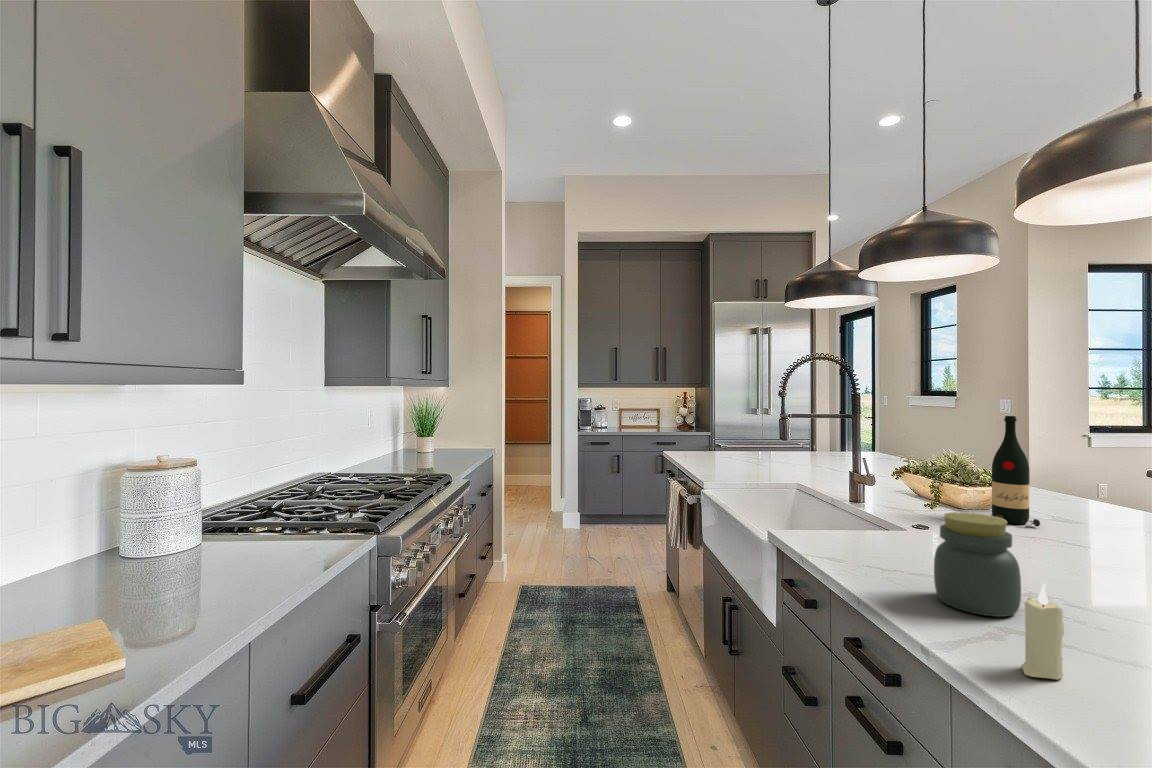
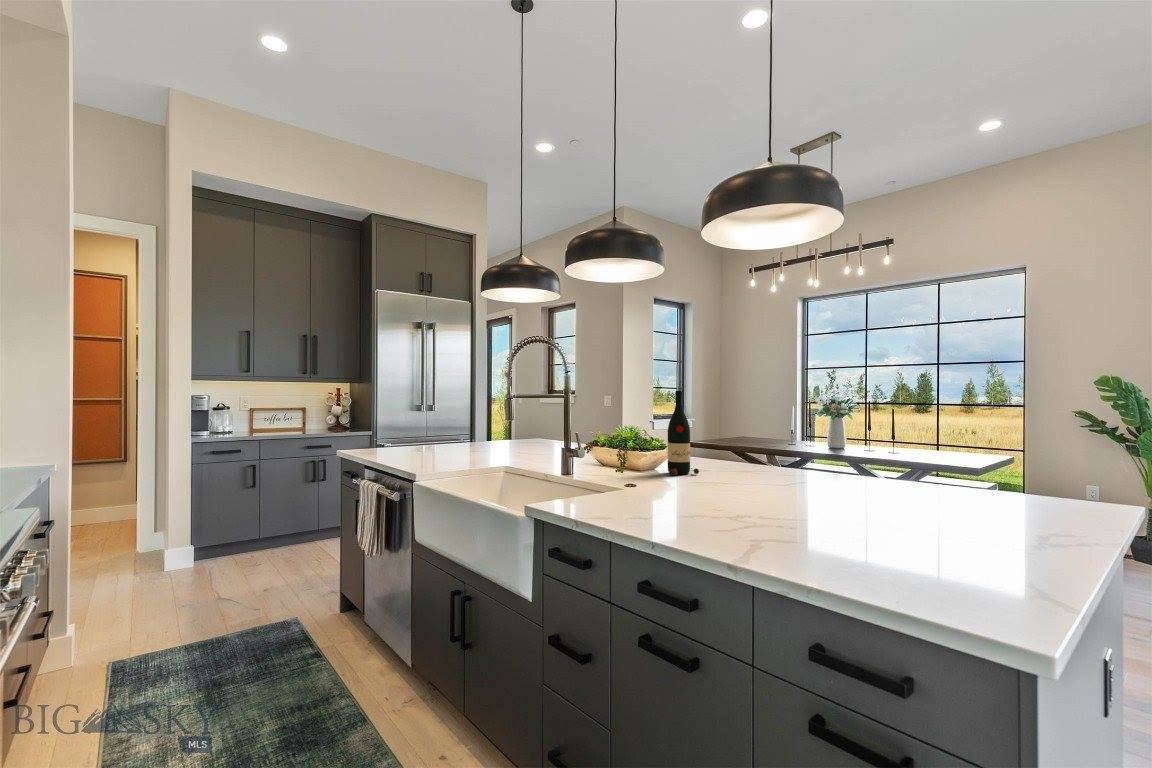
jar: present [934,512,1021,617] -> none [704,455,763,534]
candle: present [1021,583,1064,680] -> none [806,490,833,565]

